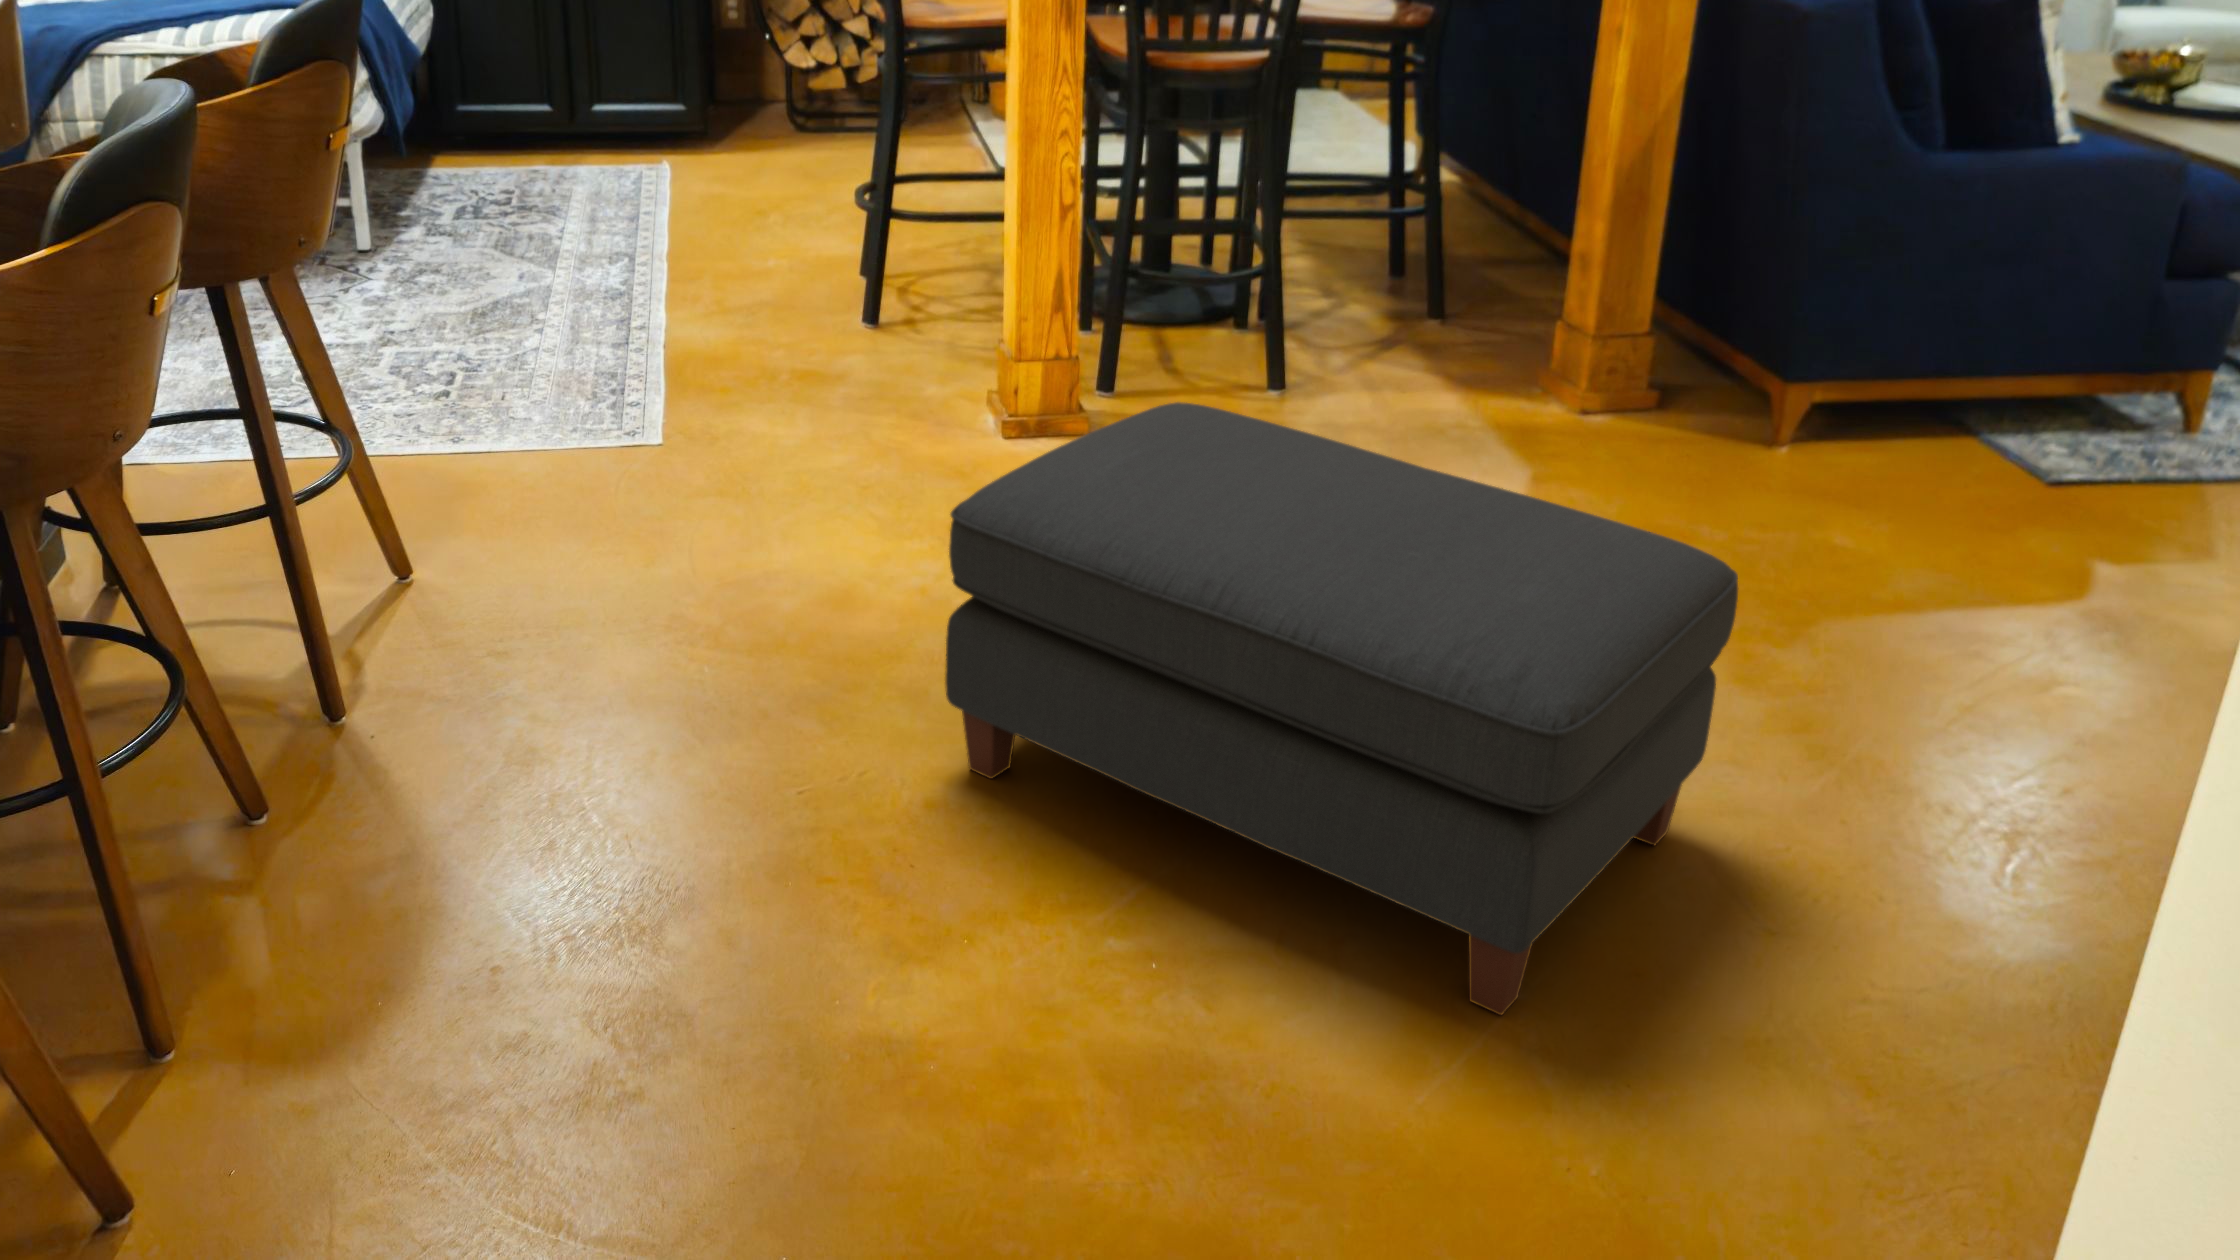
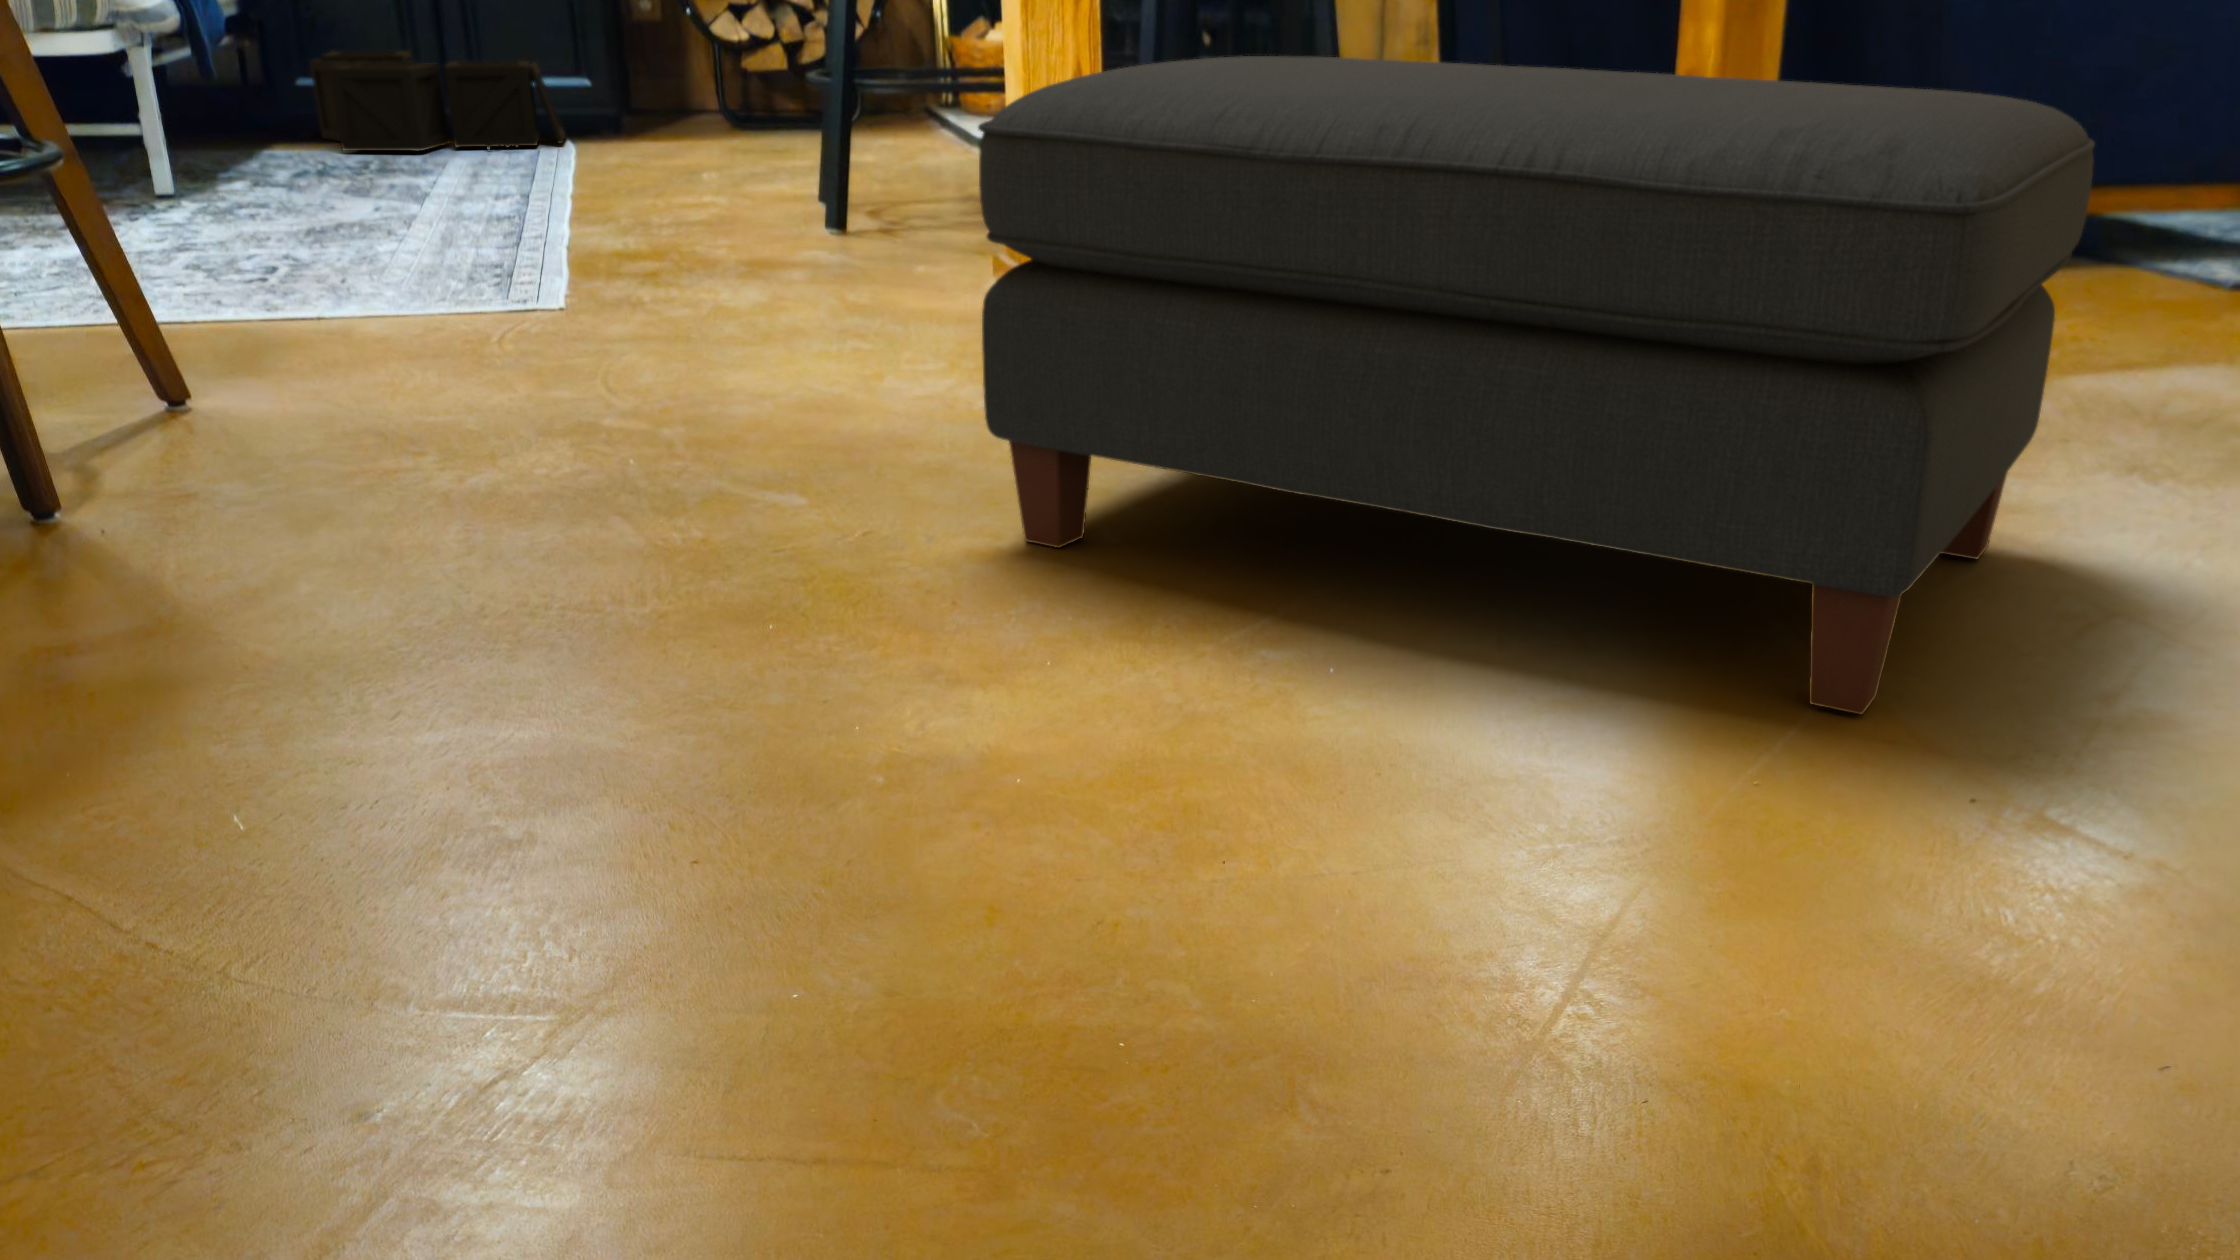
storage bin: none [466,88,662,189] -> present [309,51,565,151]

